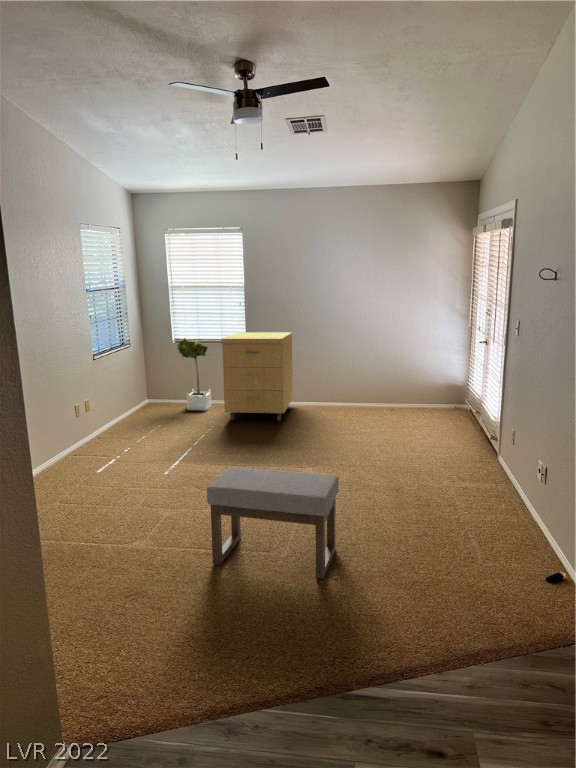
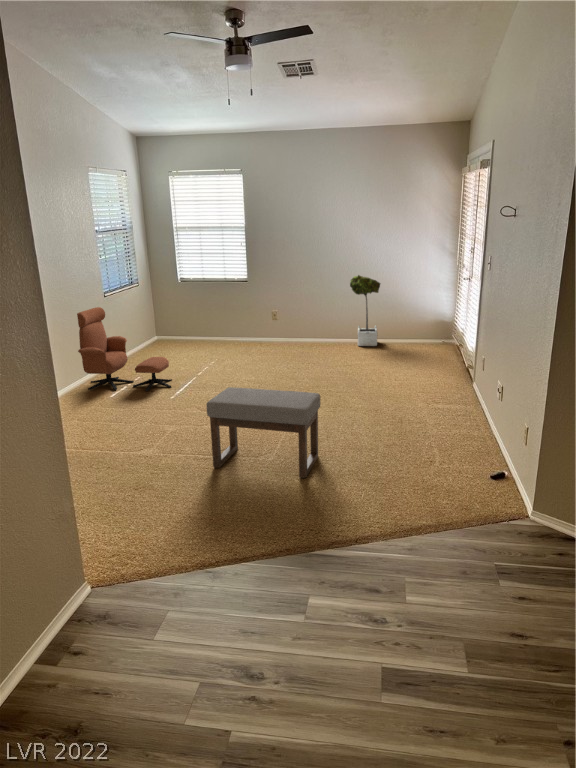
storage cabinet: present [221,332,293,421] -> none [223,271,291,353]
potted tree: present [178,338,212,410] -> present [350,275,380,346]
lounge chair: none [60,371,164,465] -> present [77,307,172,391]

